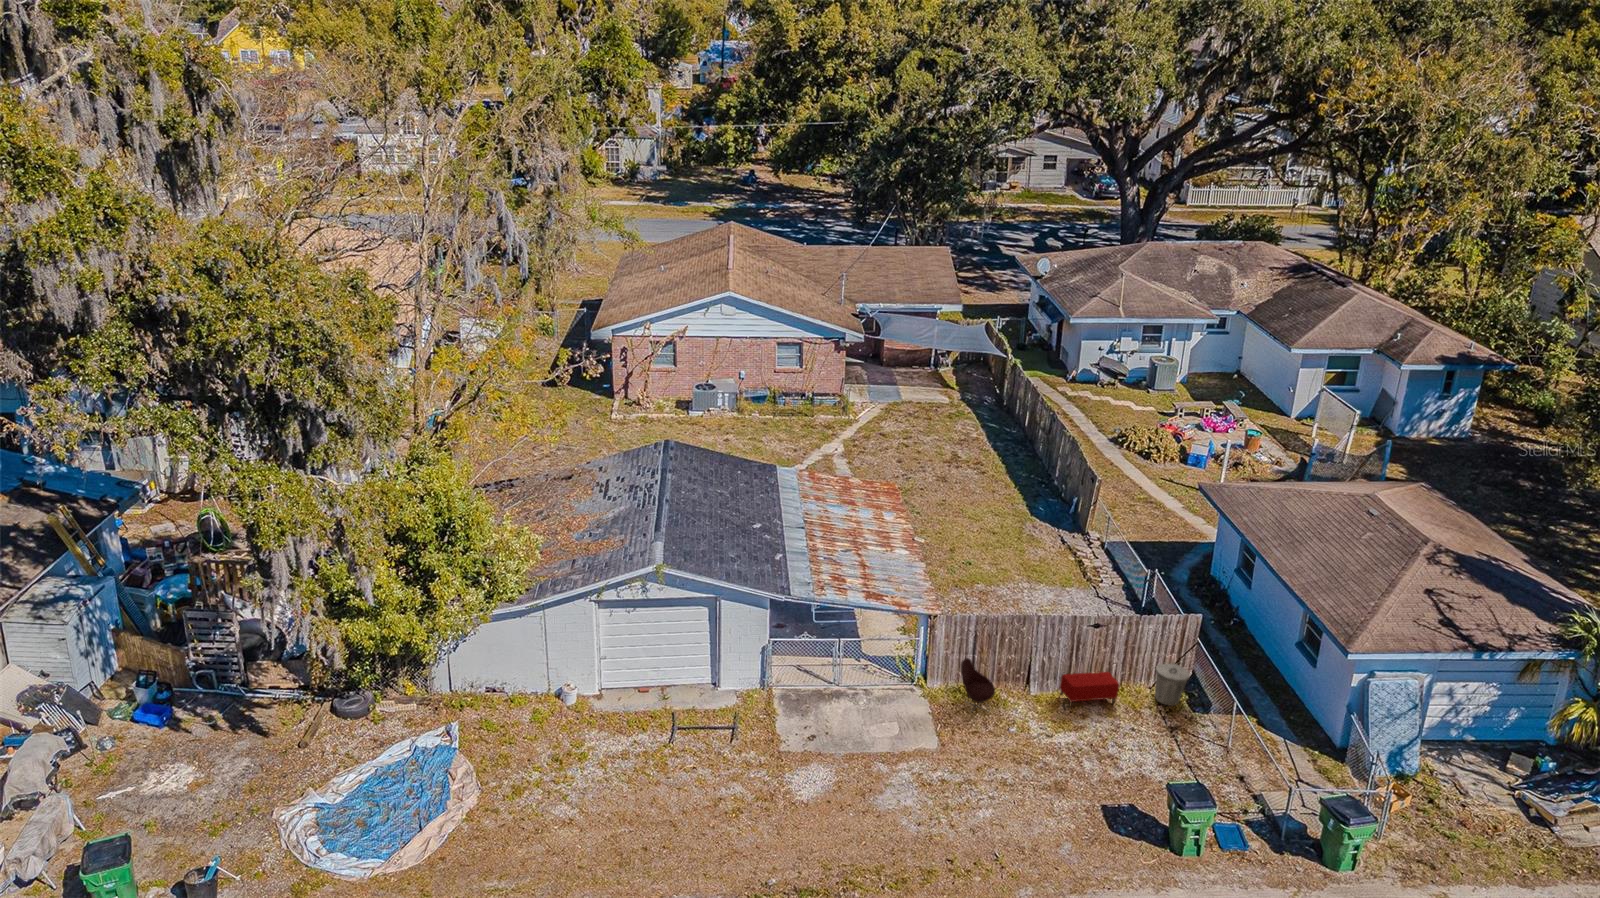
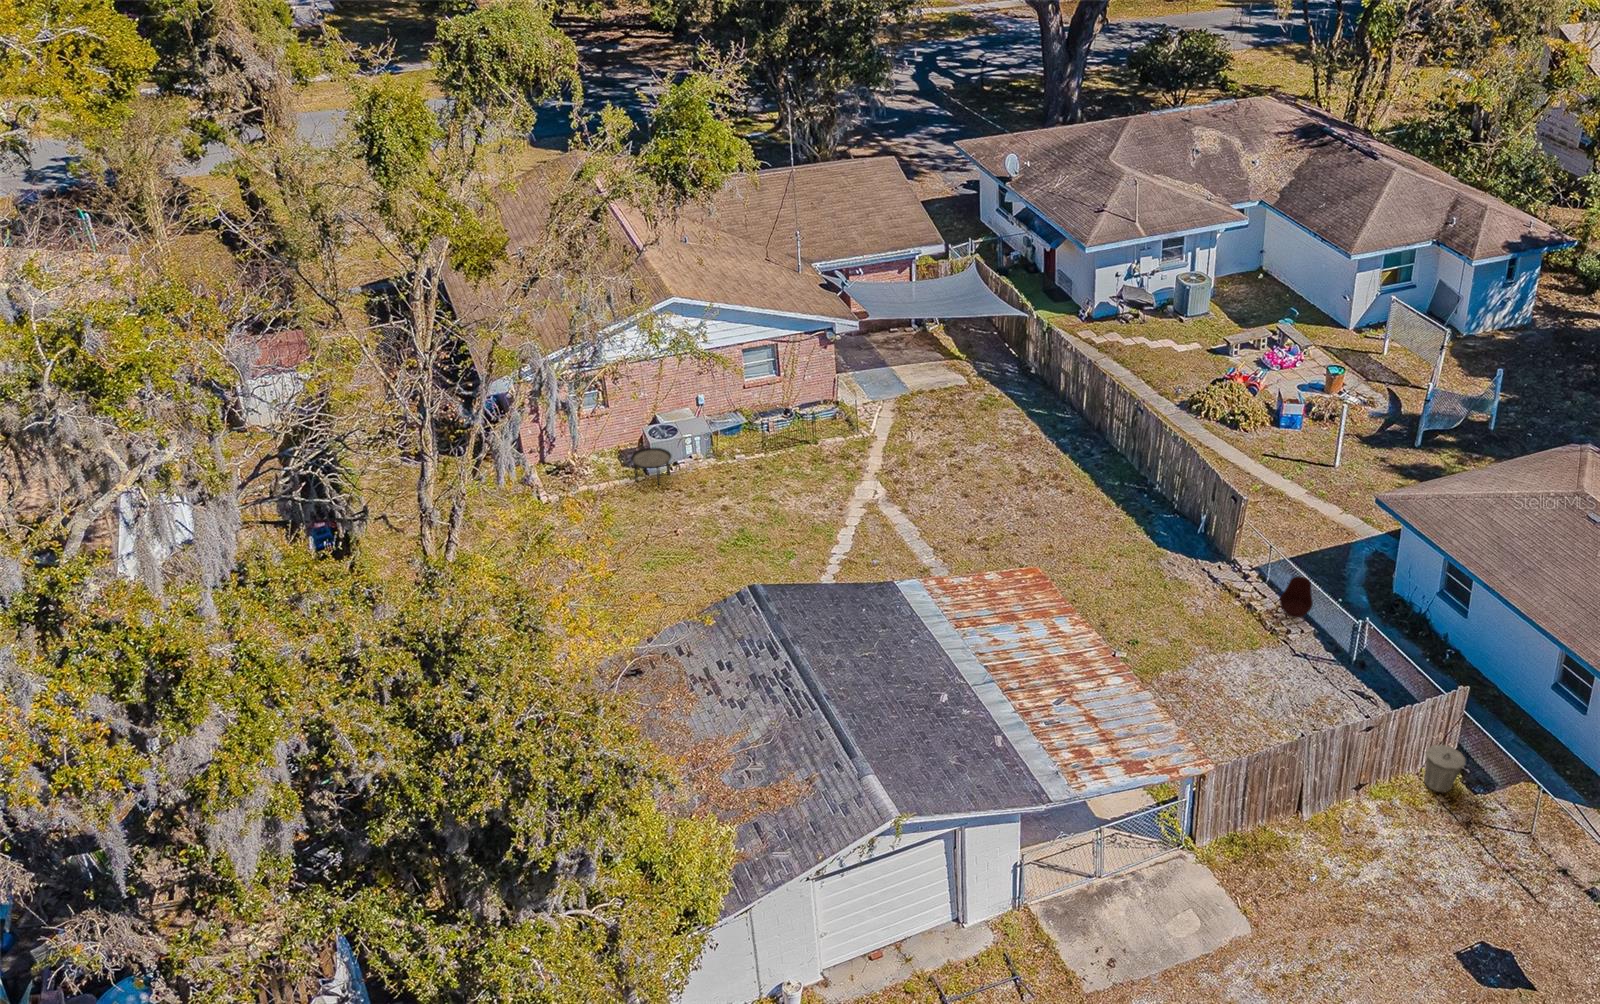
round table: none [636,391,669,418] -> present [631,448,671,485]
chair: present [961,658,995,707] -> present [1280,576,1313,618]
bench: present [1060,672,1120,707] -> none [1335,771,1400,824]

